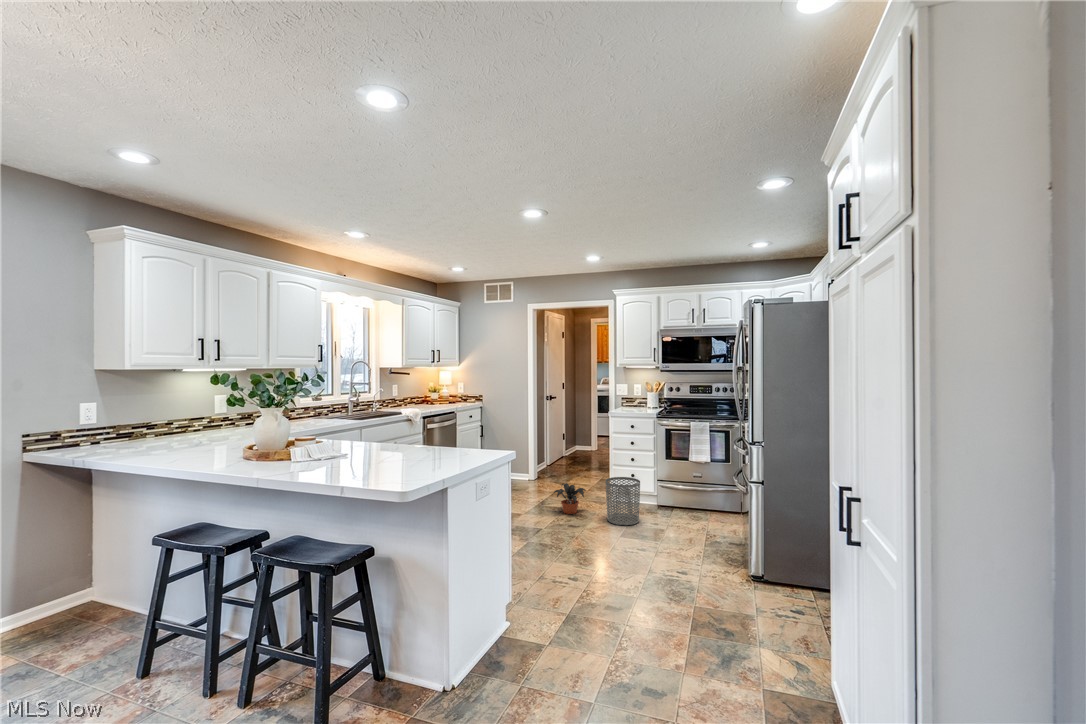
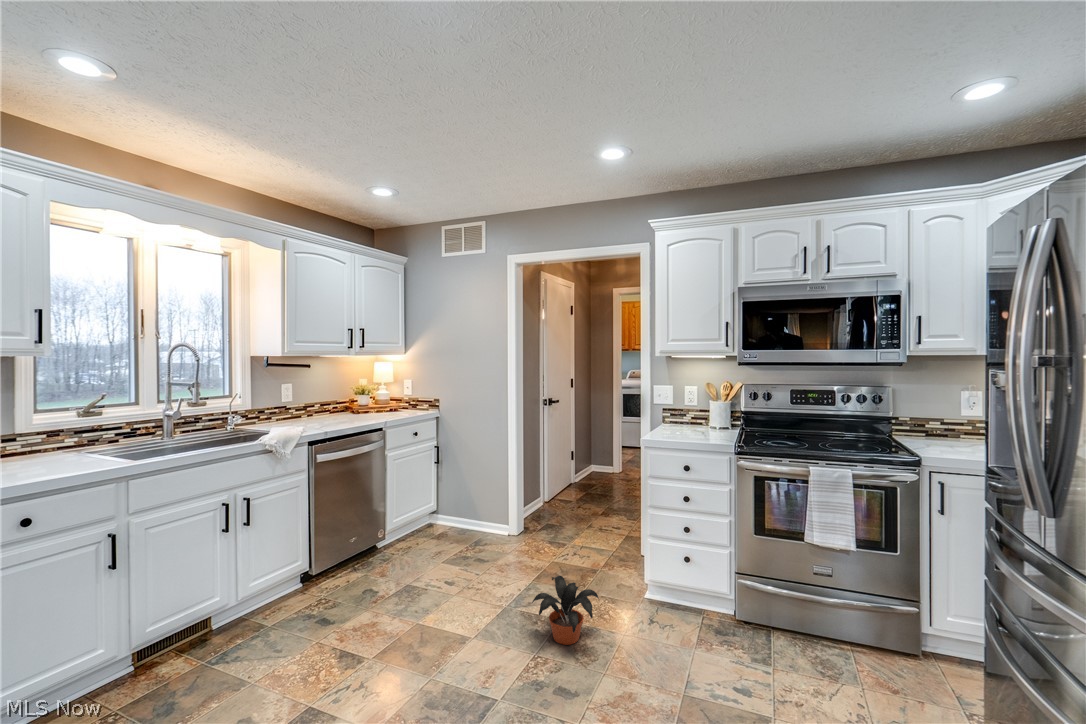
waste bin: present [606,477,640,525] -> none [637,578,712,699]

